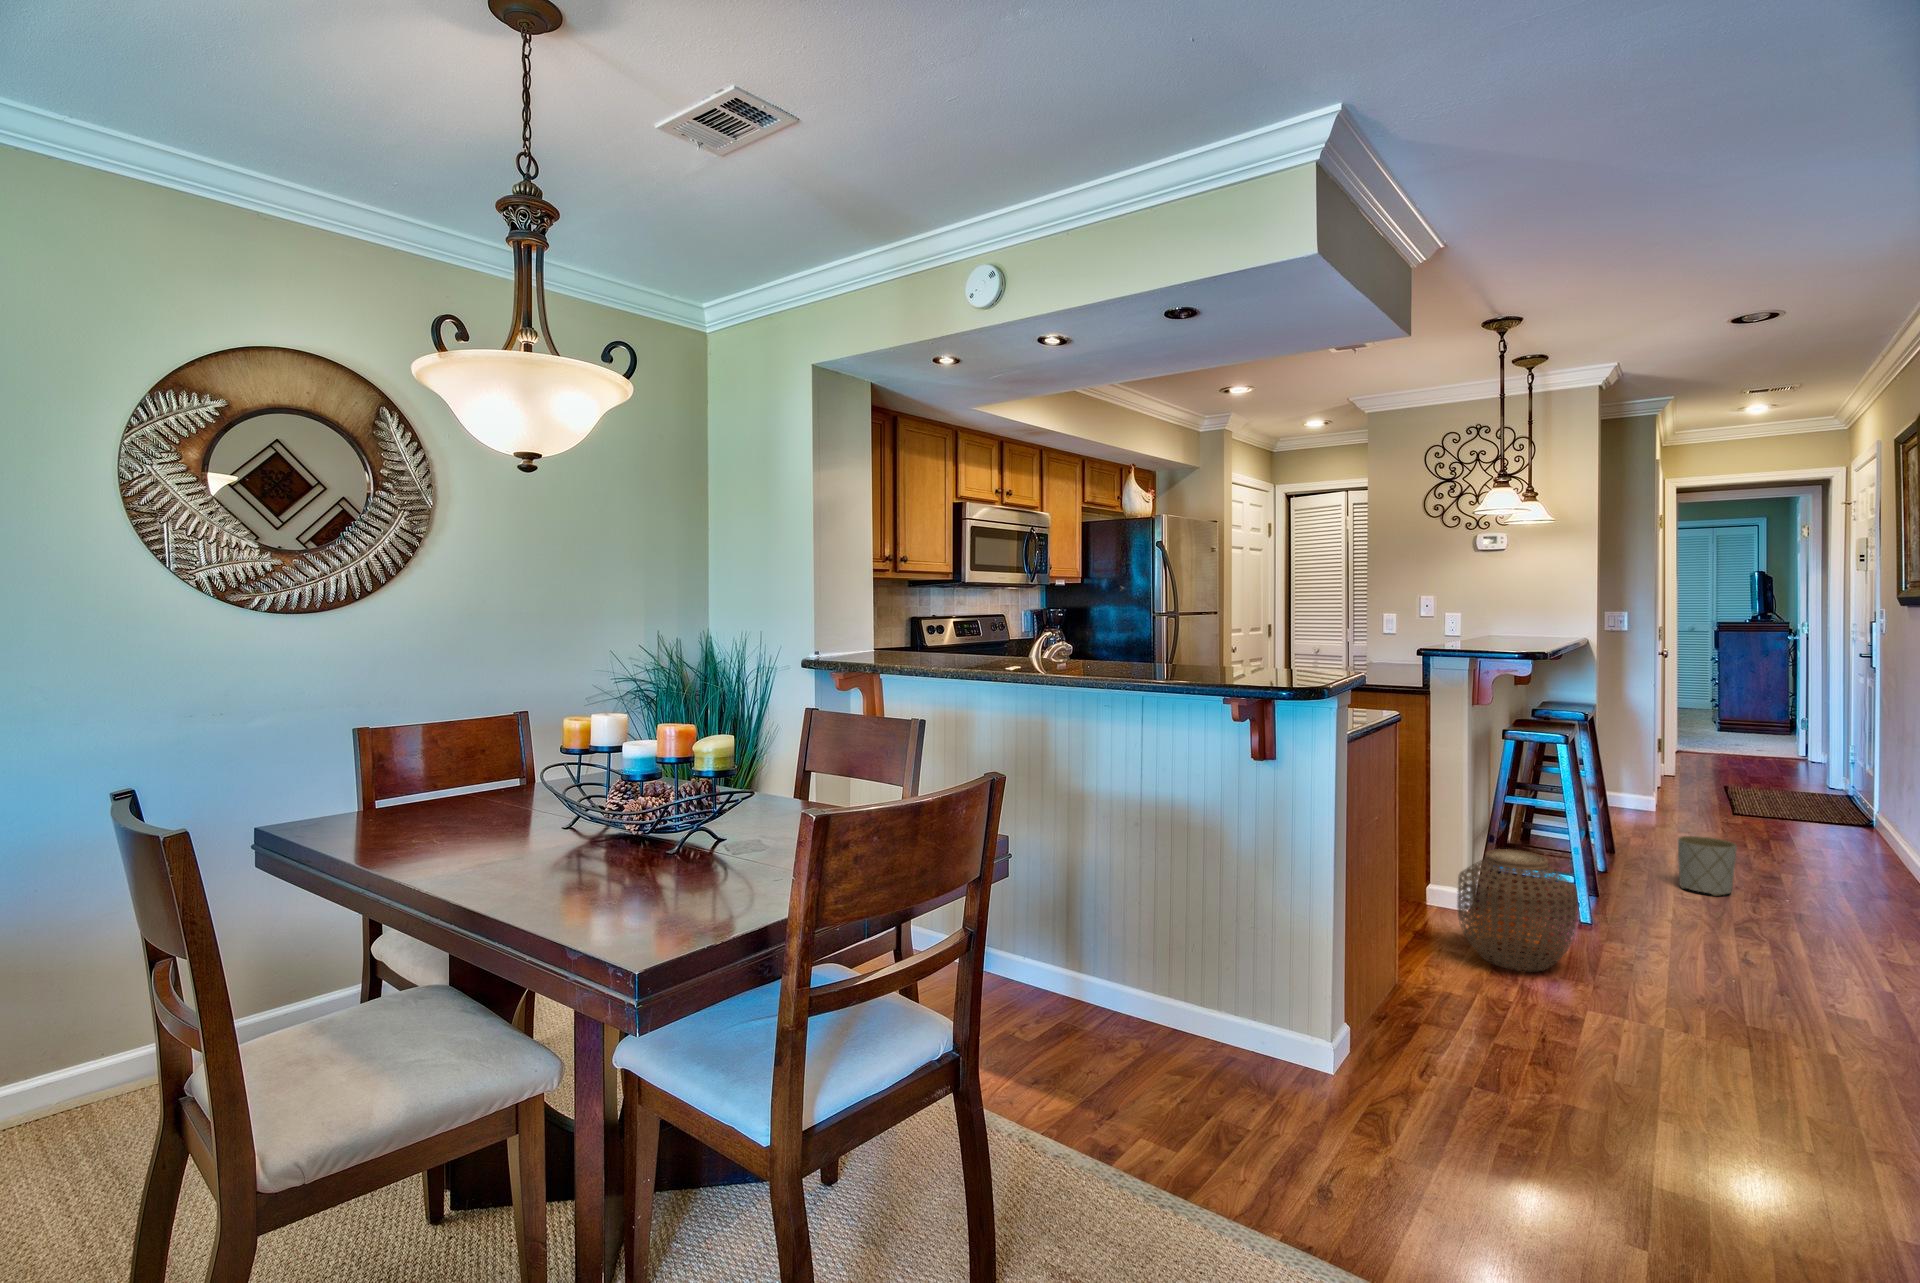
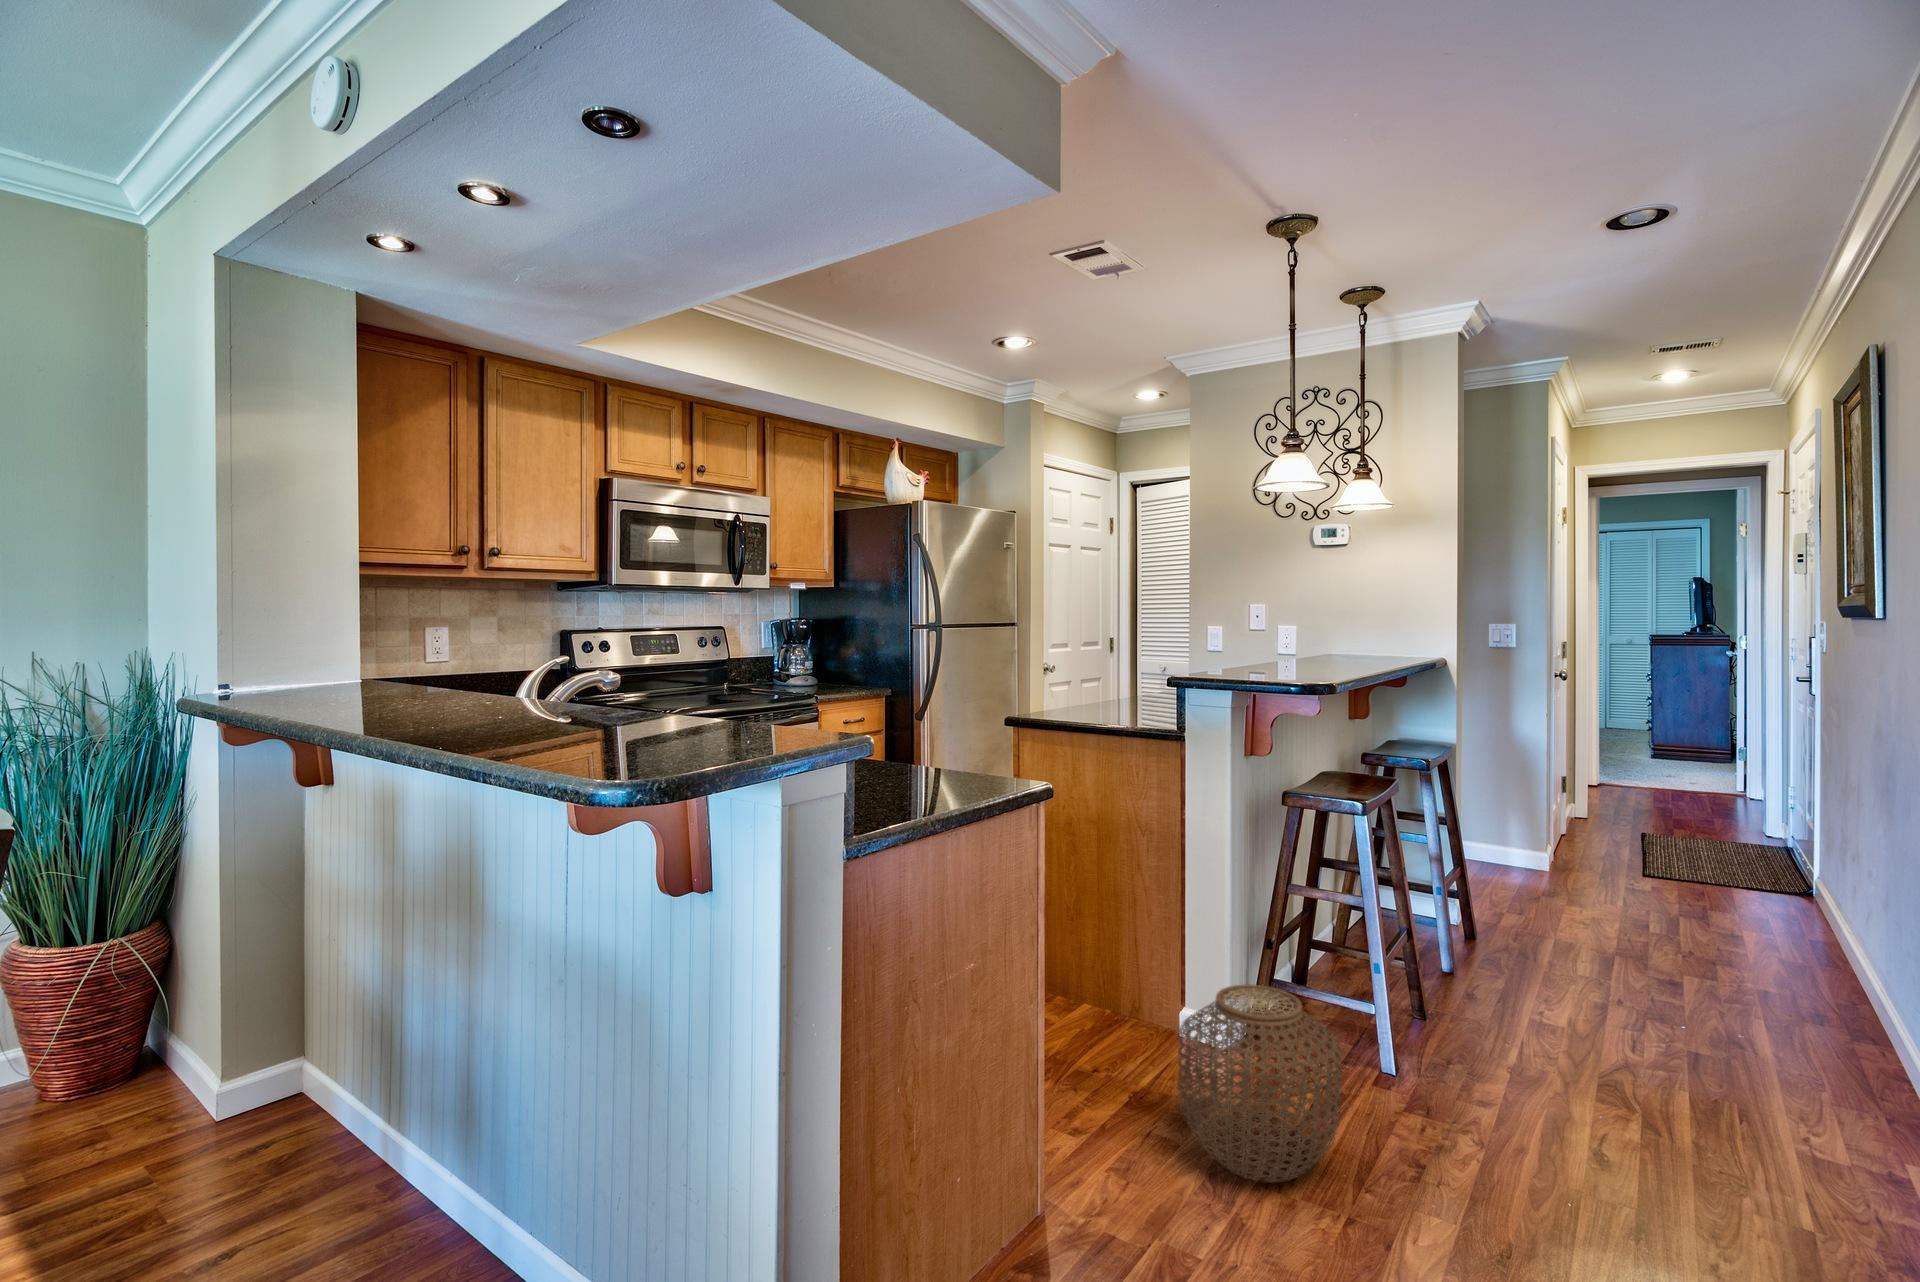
planter: present [1678,836,1737,896] -> none [1542,931,1618,1019]

